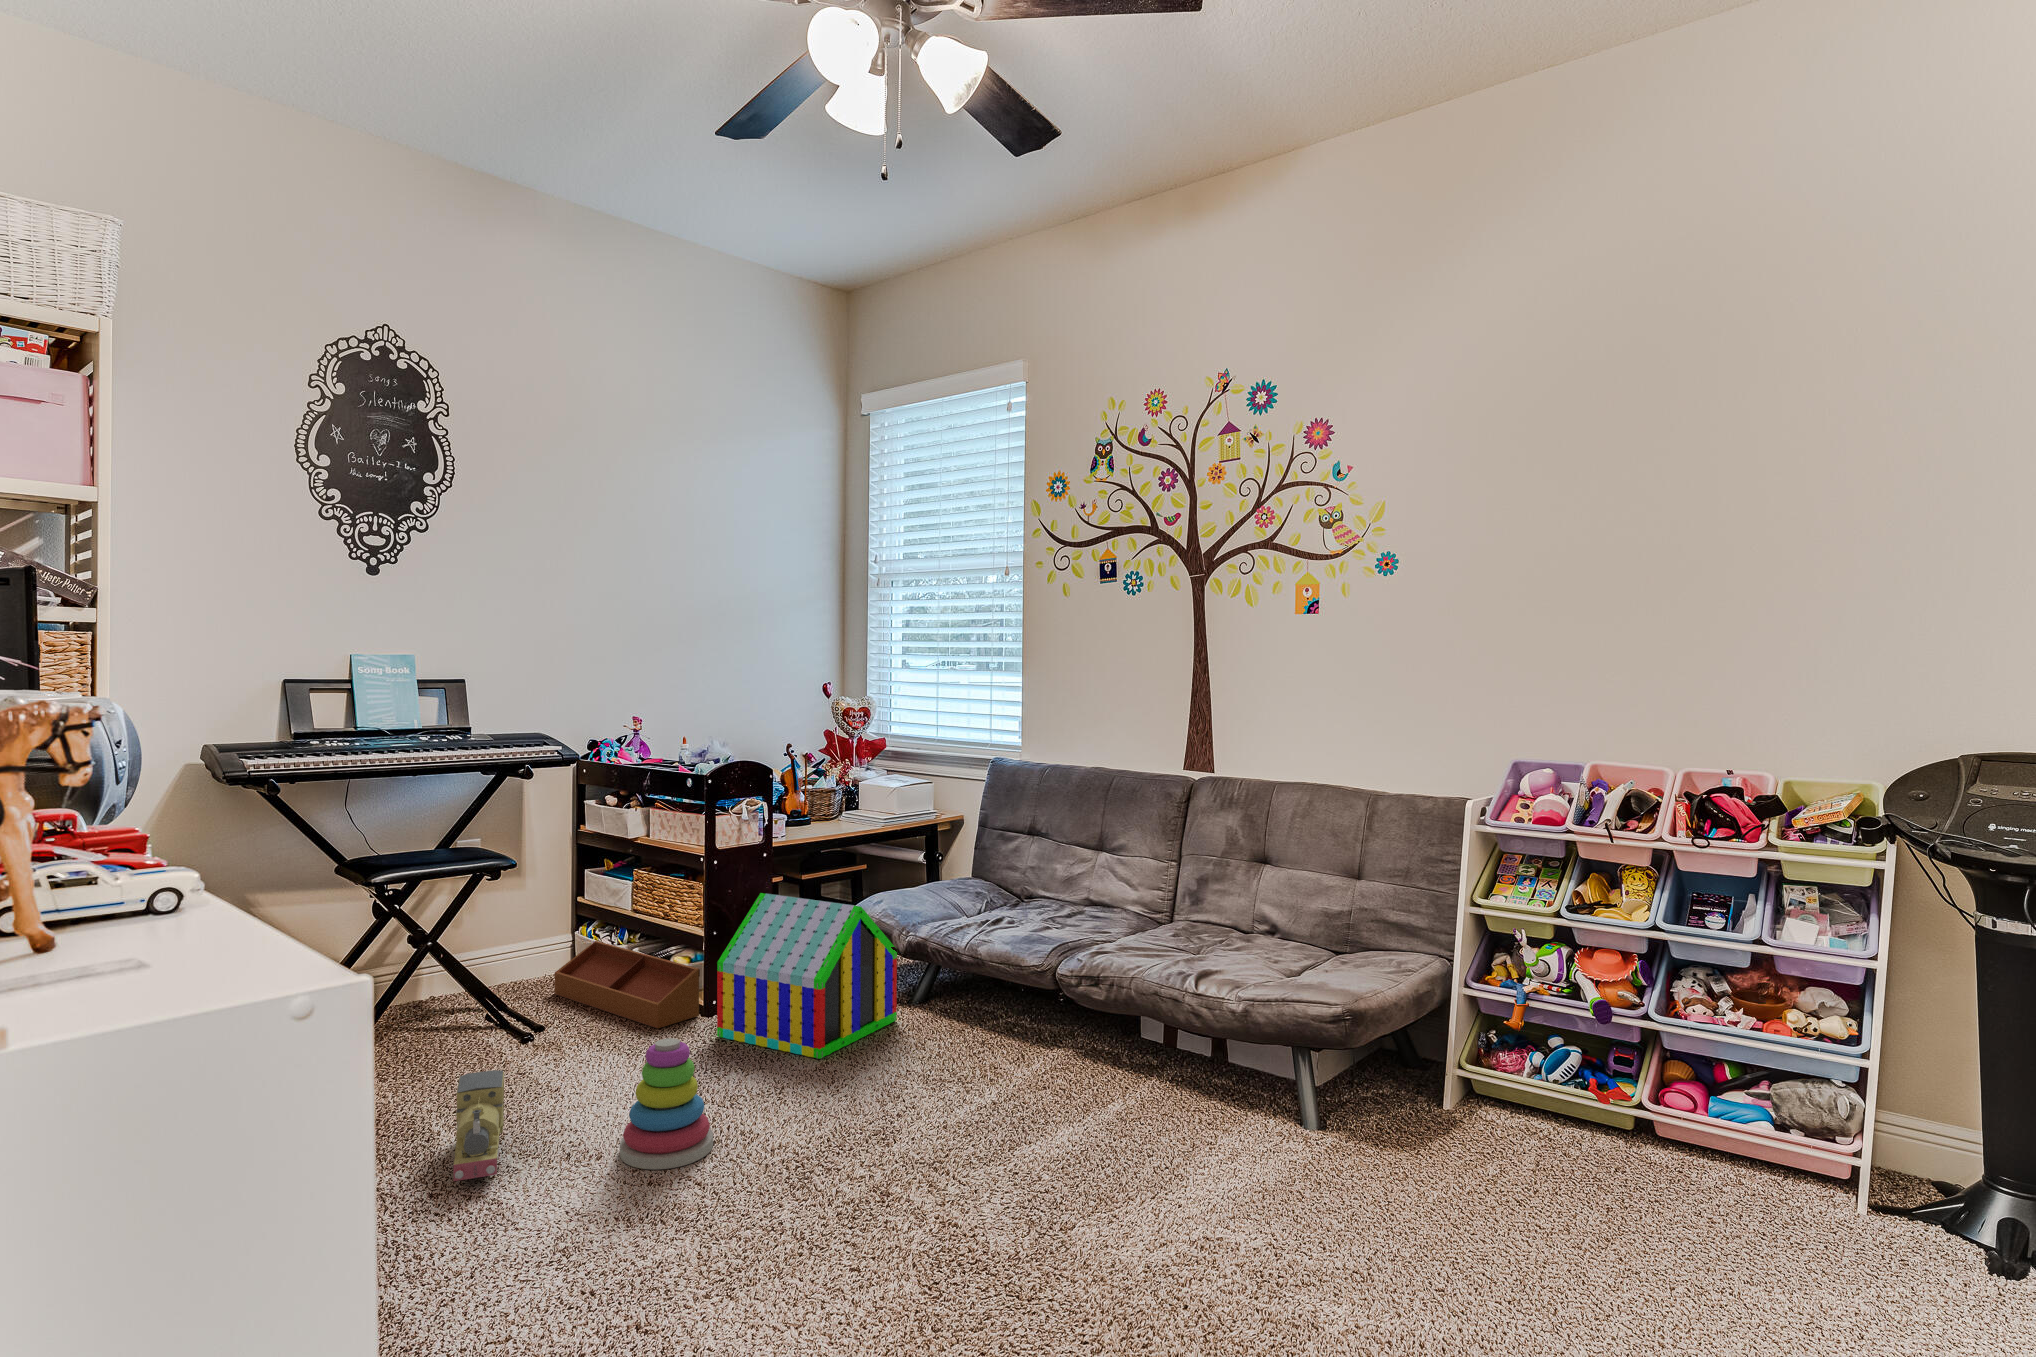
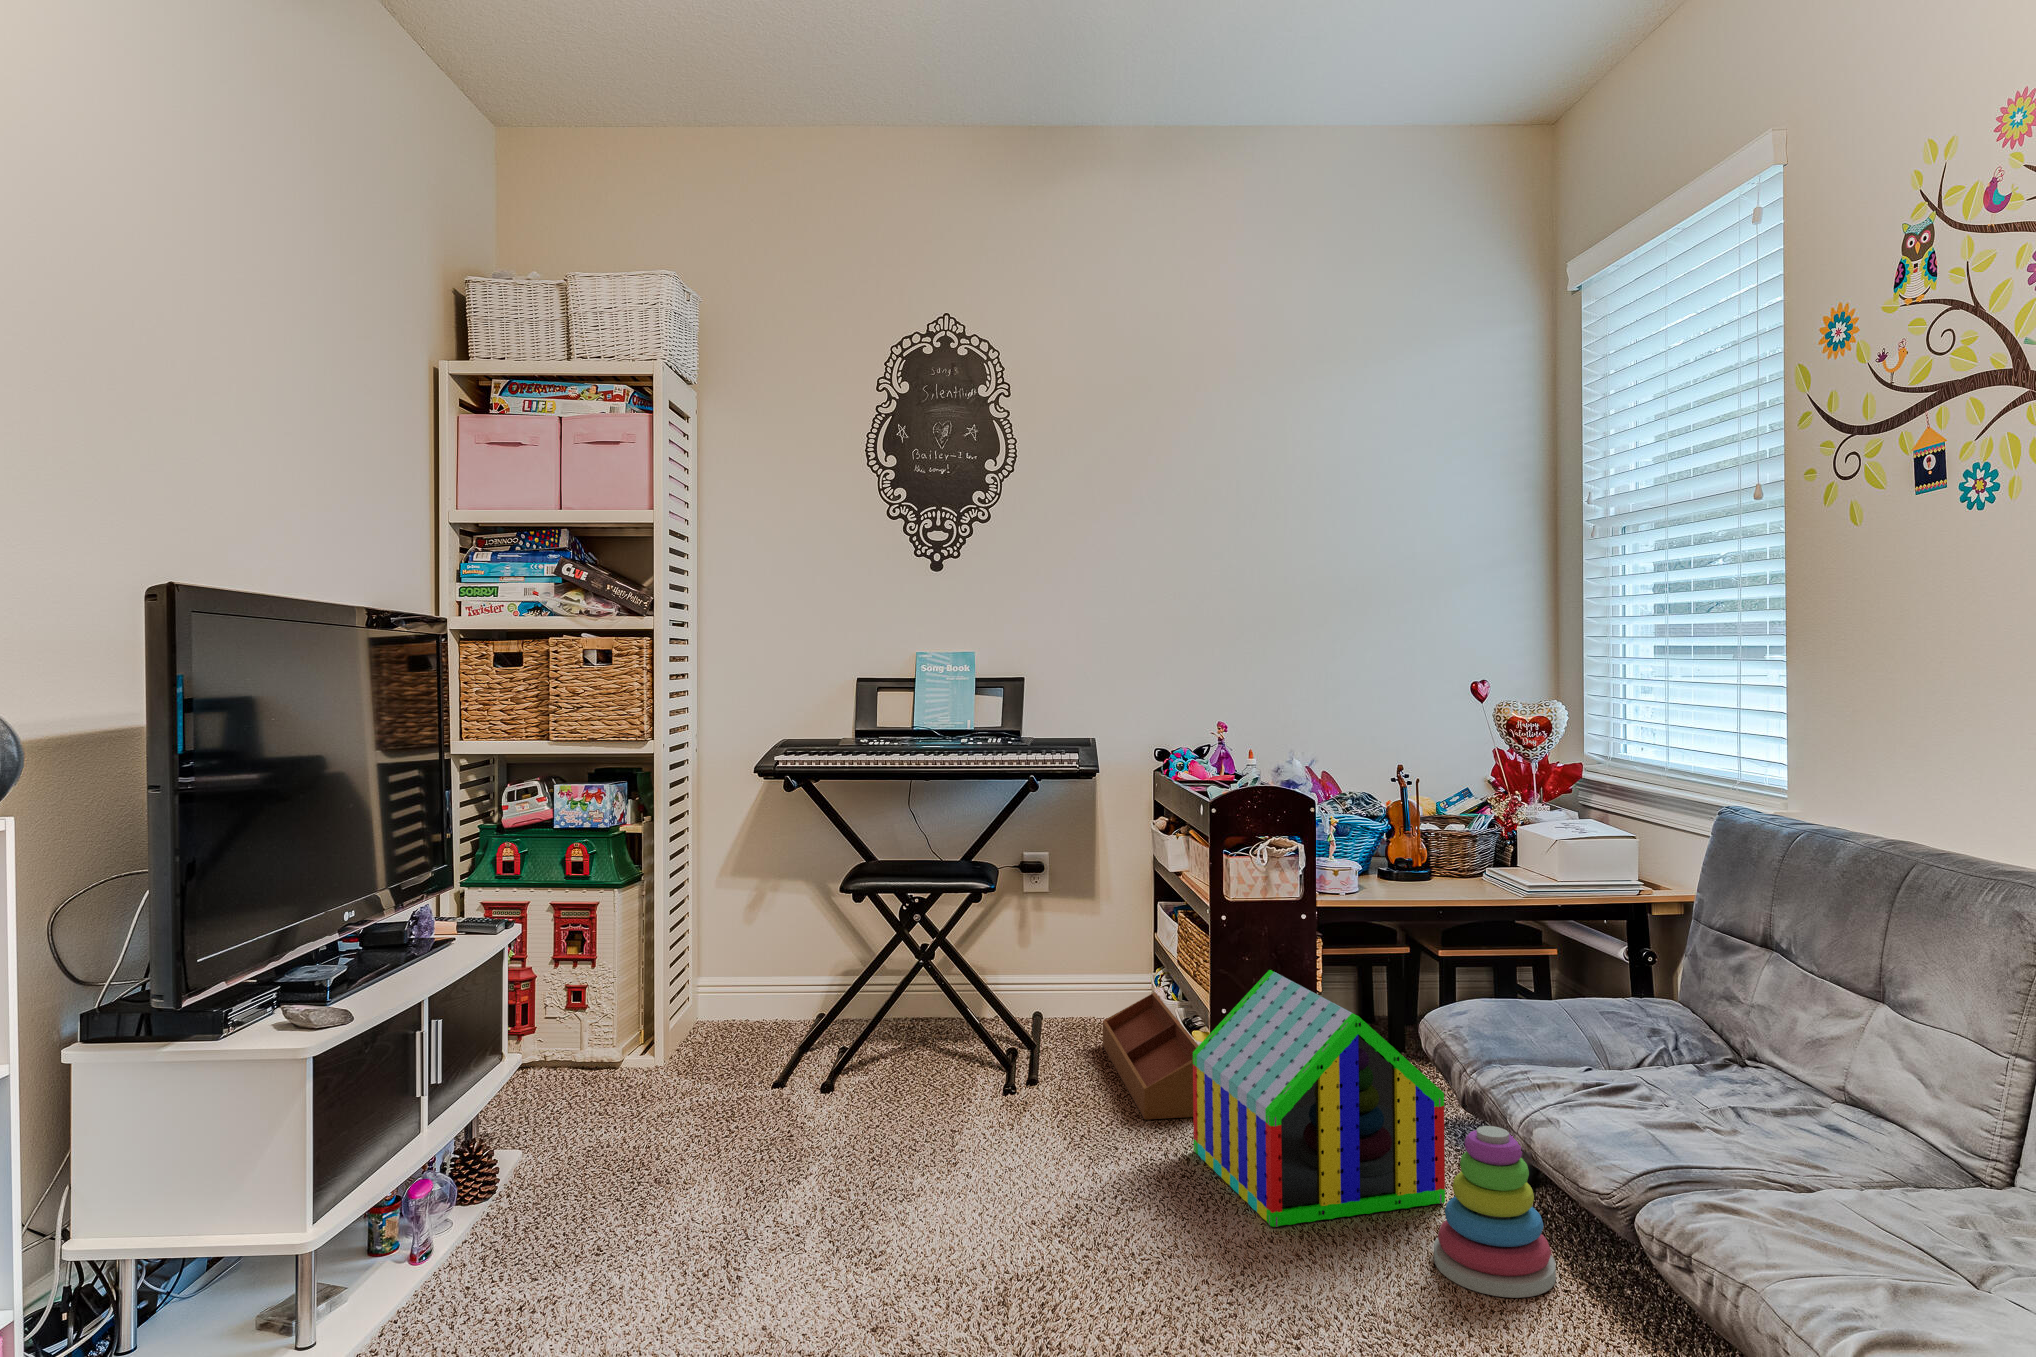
stacking toy: present [620,1038,713,1169] -> present [1434,1126,1556,1298]
toy train: present [454,1070,504,1181] -> none [741,1120,863,1247]

